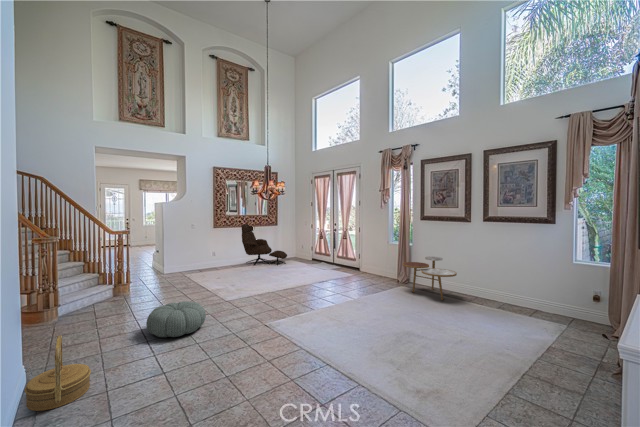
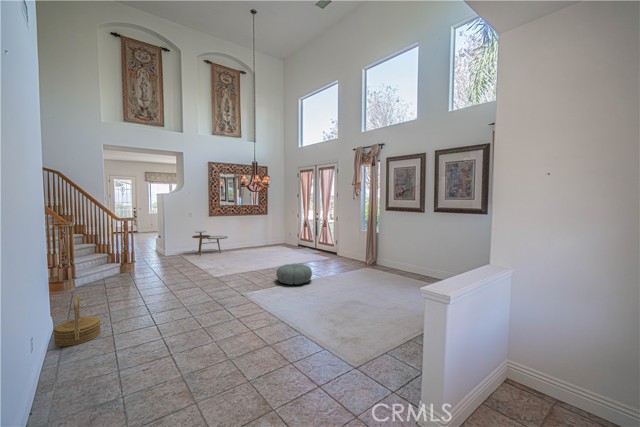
lounge chair: present [241,224,287,265] -> none [234,213,276,250]
side table: present [402,257,457,300] -> present [192,231,227,255]
pouf: present [146,301,206,337] -> present [276,264,312,285]

